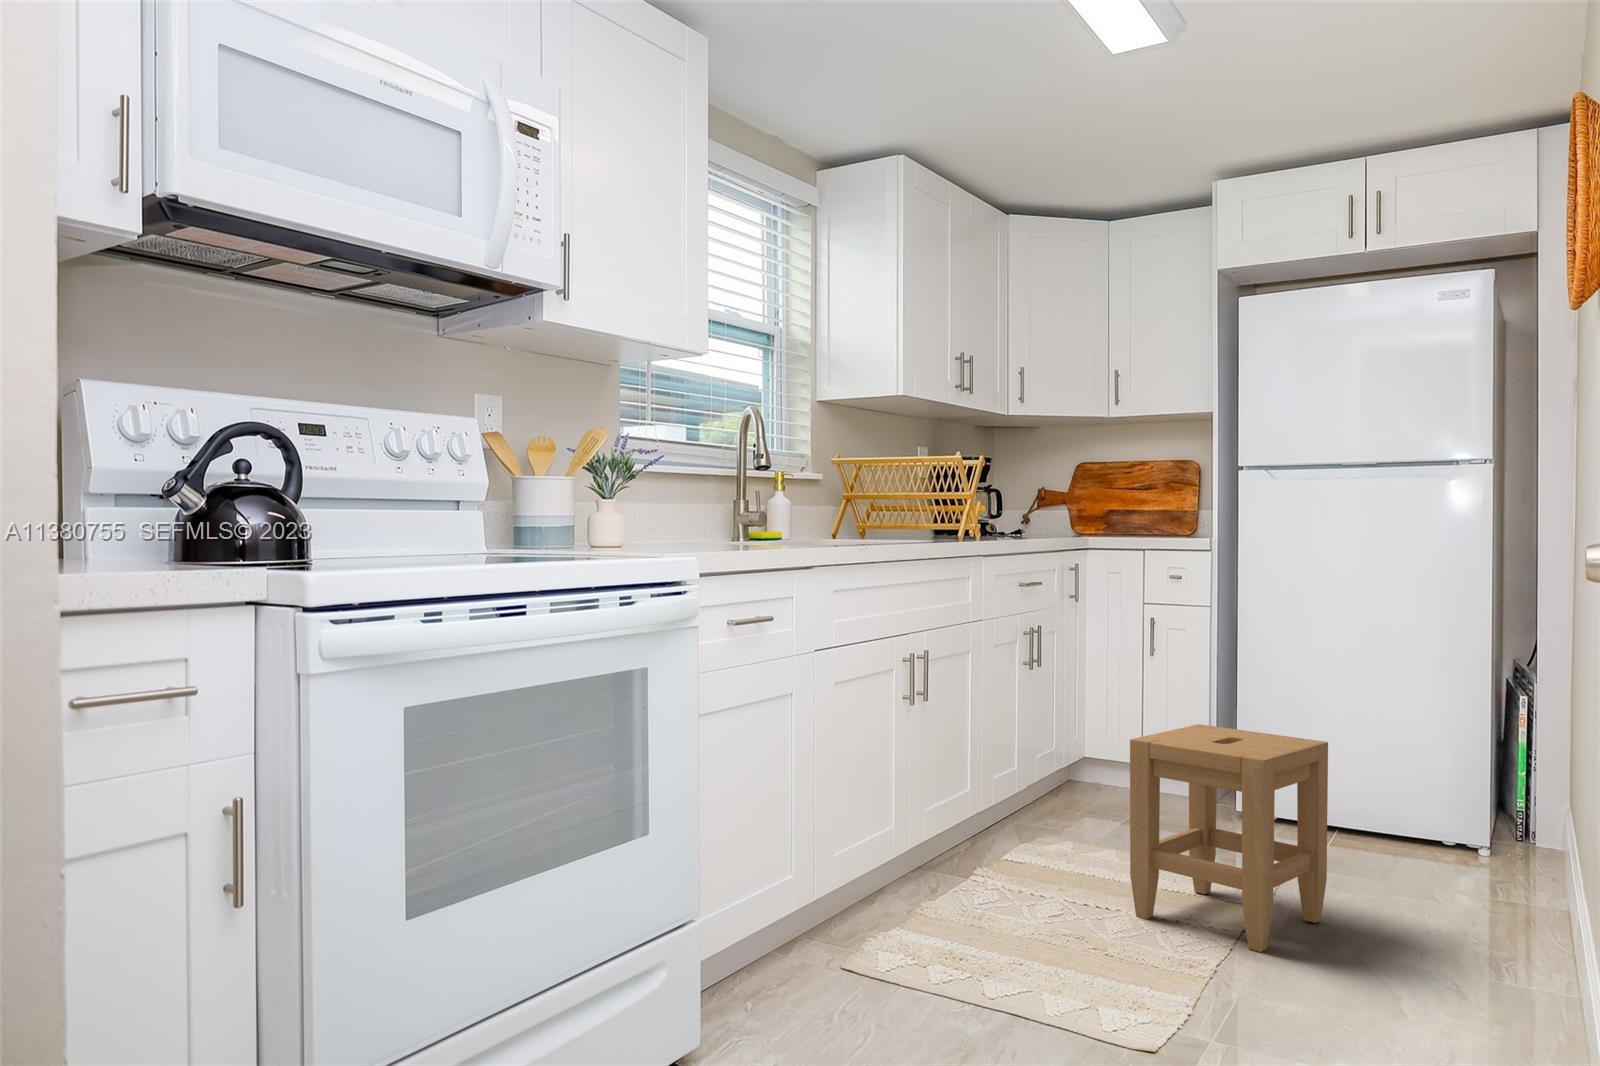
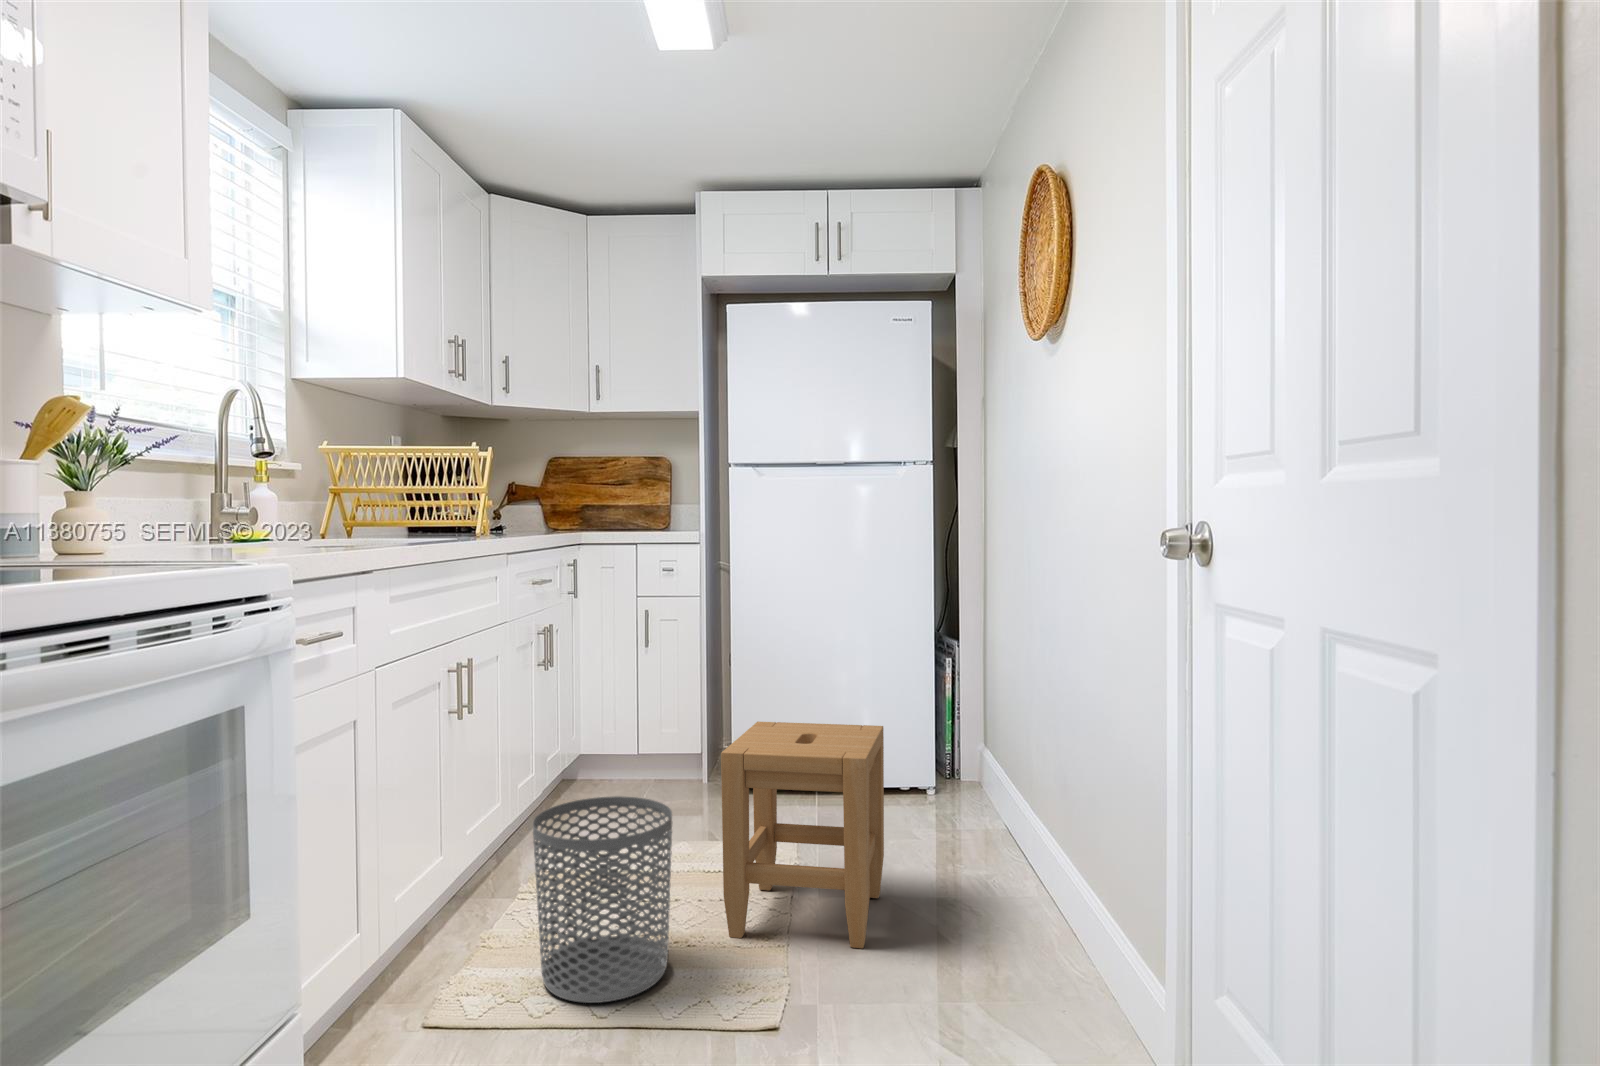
waste bin: none [950,764,1070,930] -> present [533,796,672,1003]

